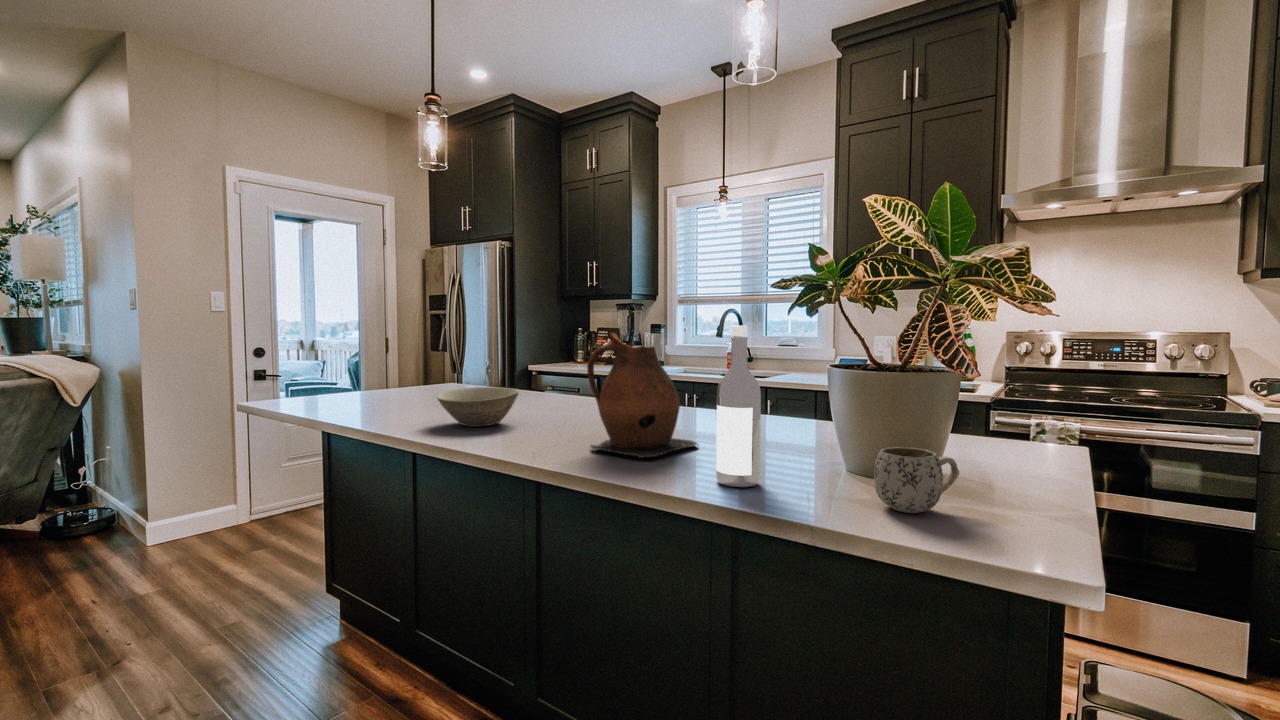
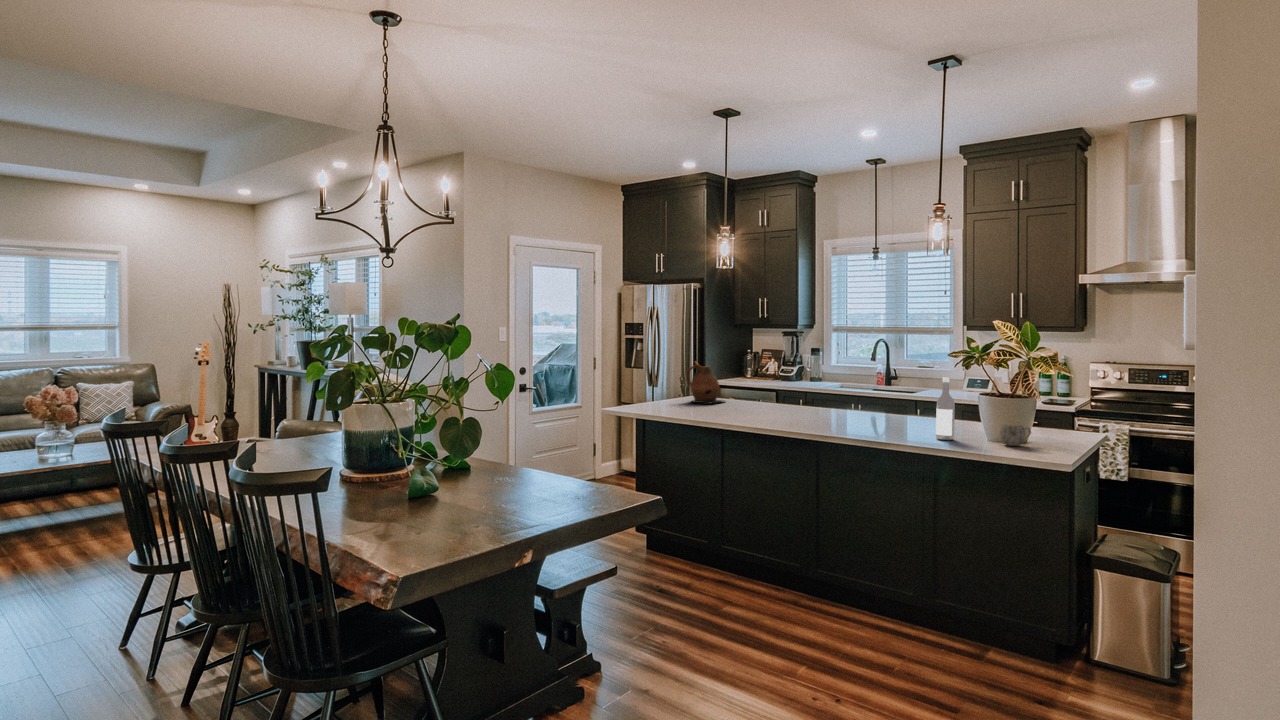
ceramic pitcher: present [587,333,699,459] -> present [687,362,725,404]
bowl: present [437,387,519,427] -> none [767,400,809,421]

